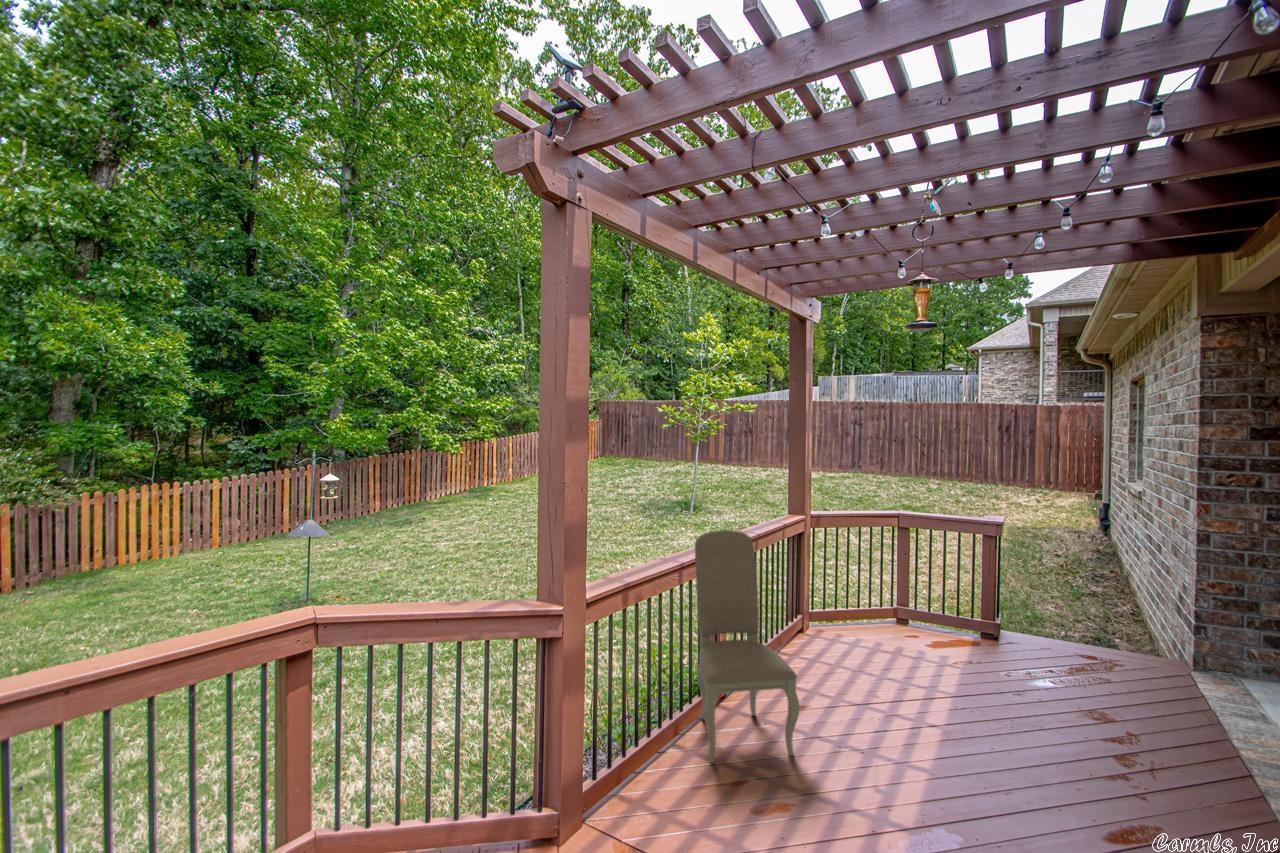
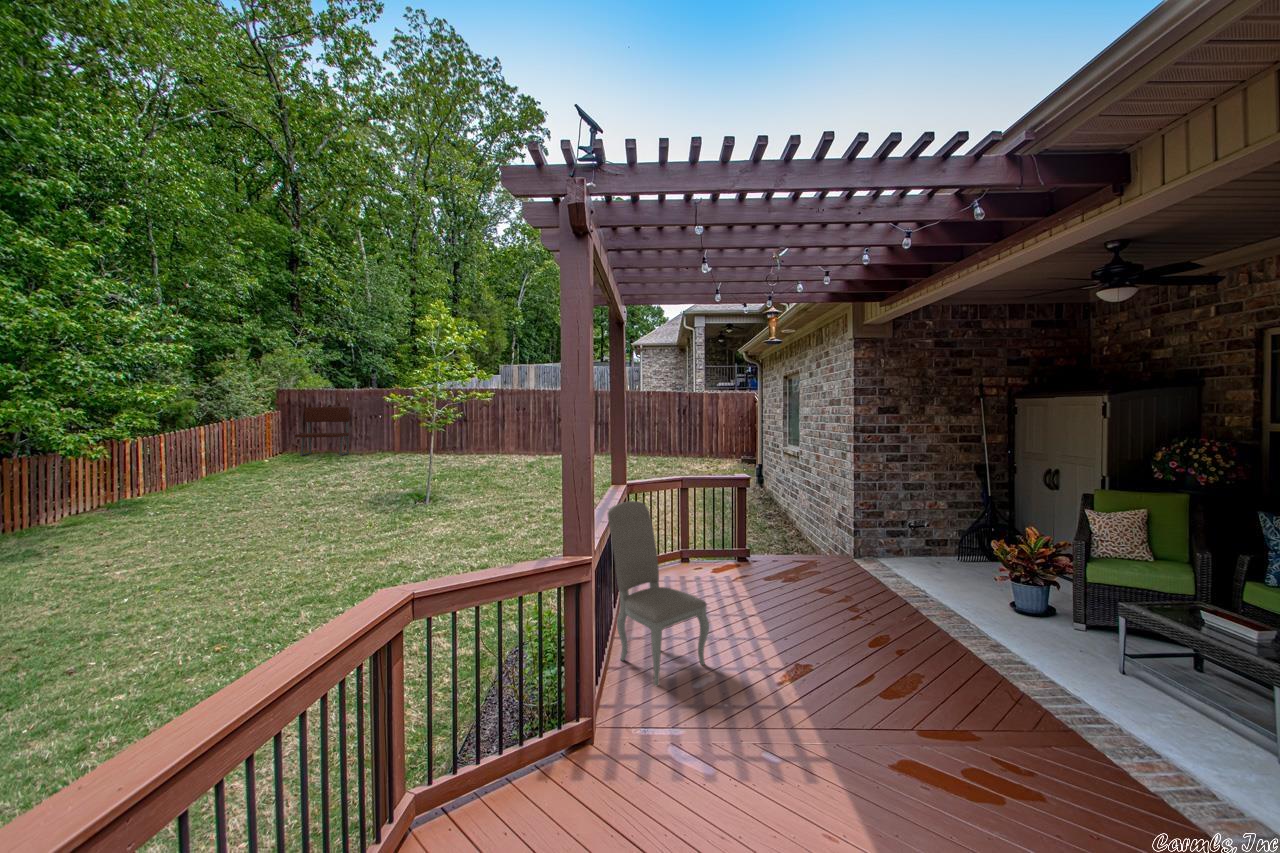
bench: none [609,418,653,462] -> present [295,407,350,456]

